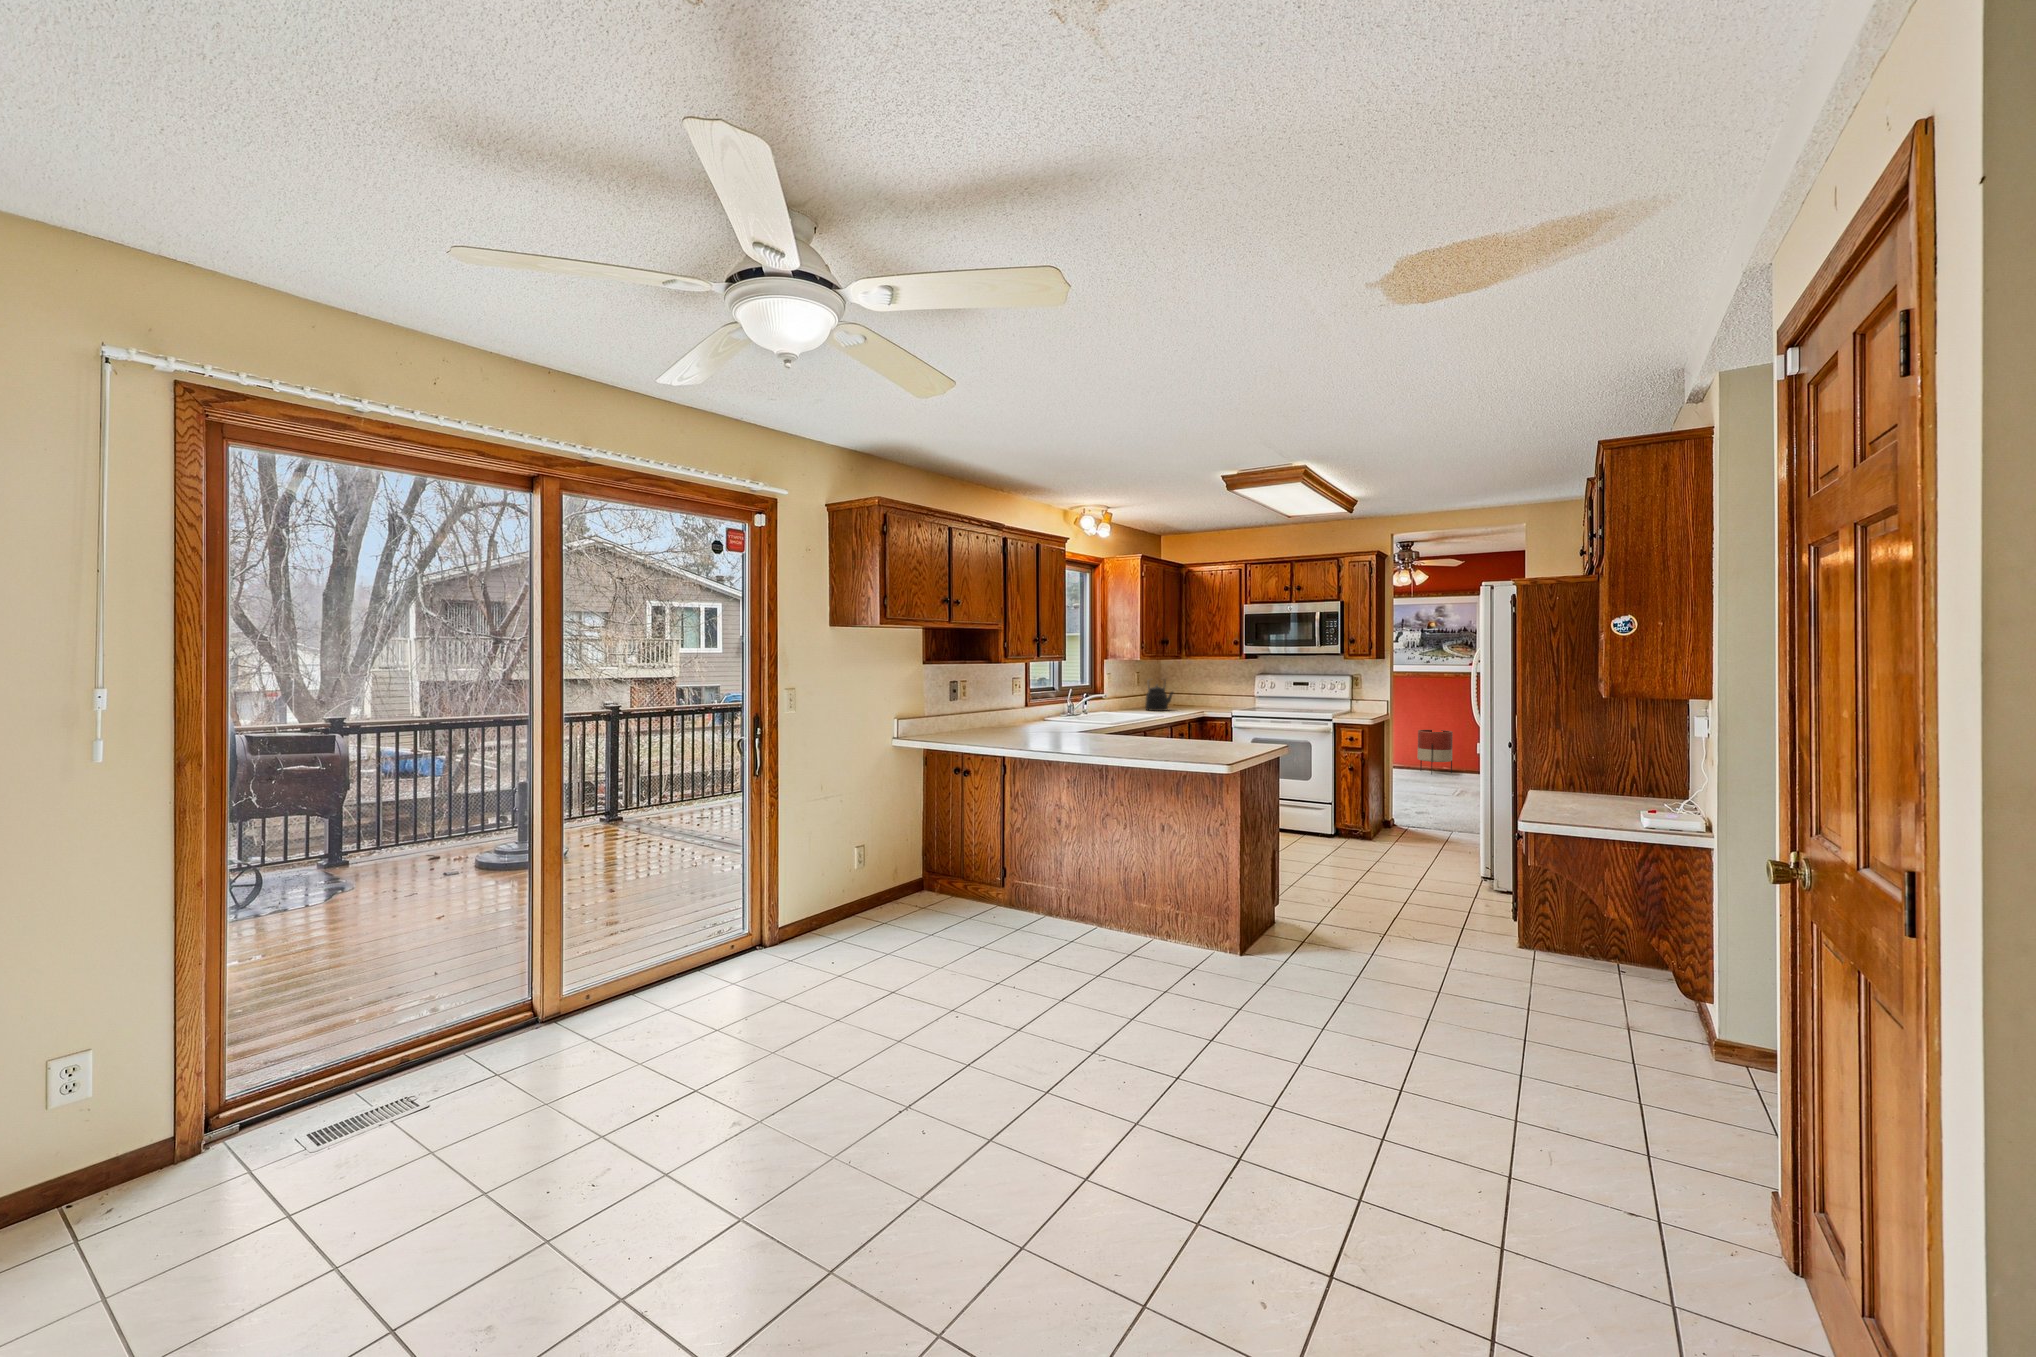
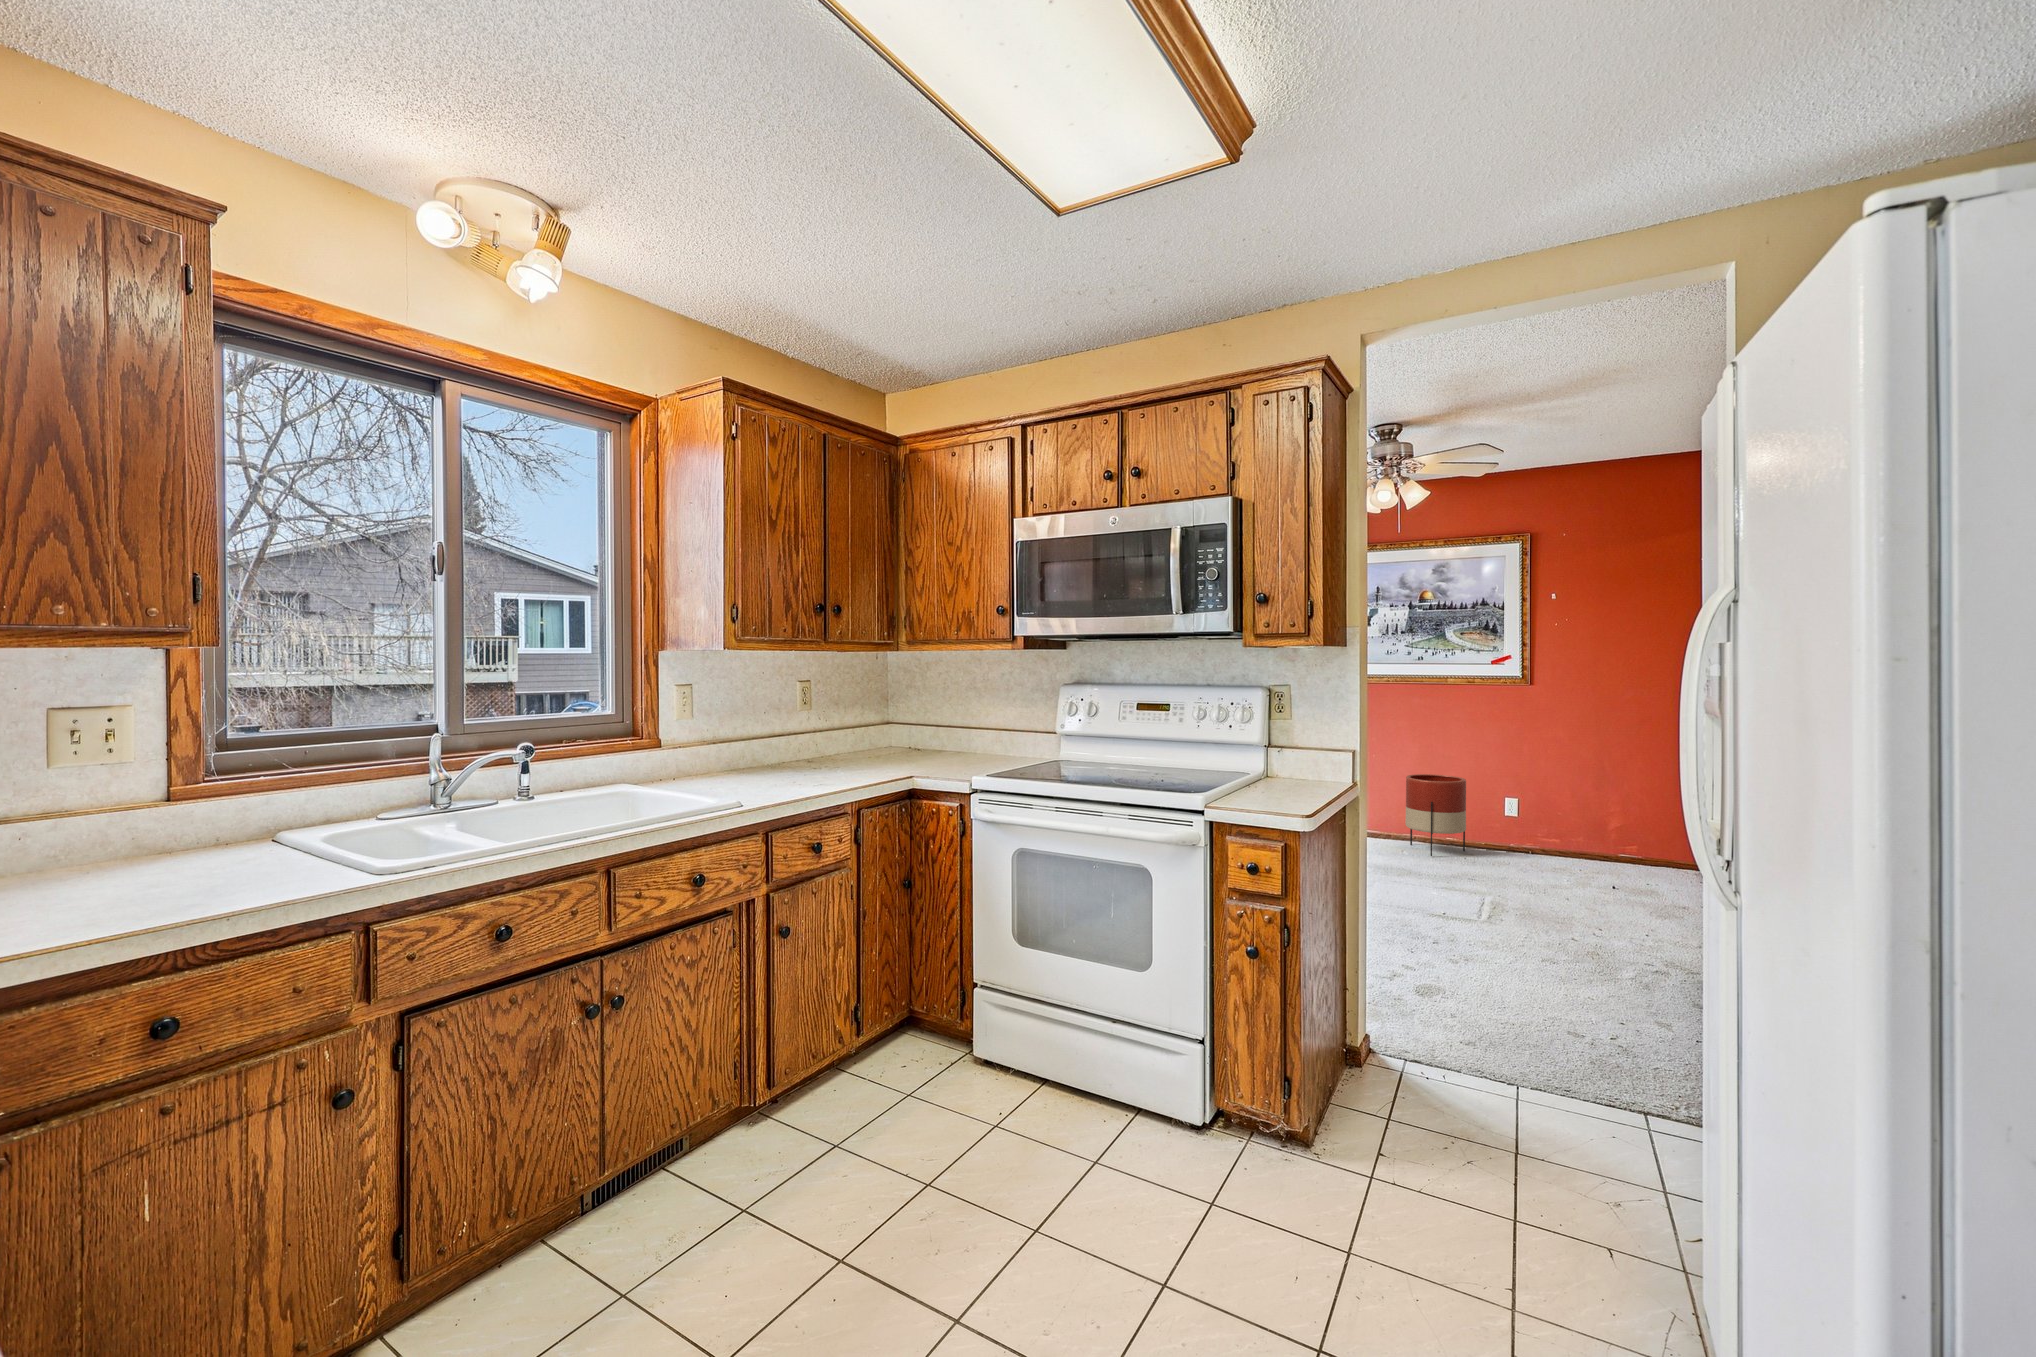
kettle: present [1145,680,1173,711] -> none [800,696,874,771]

